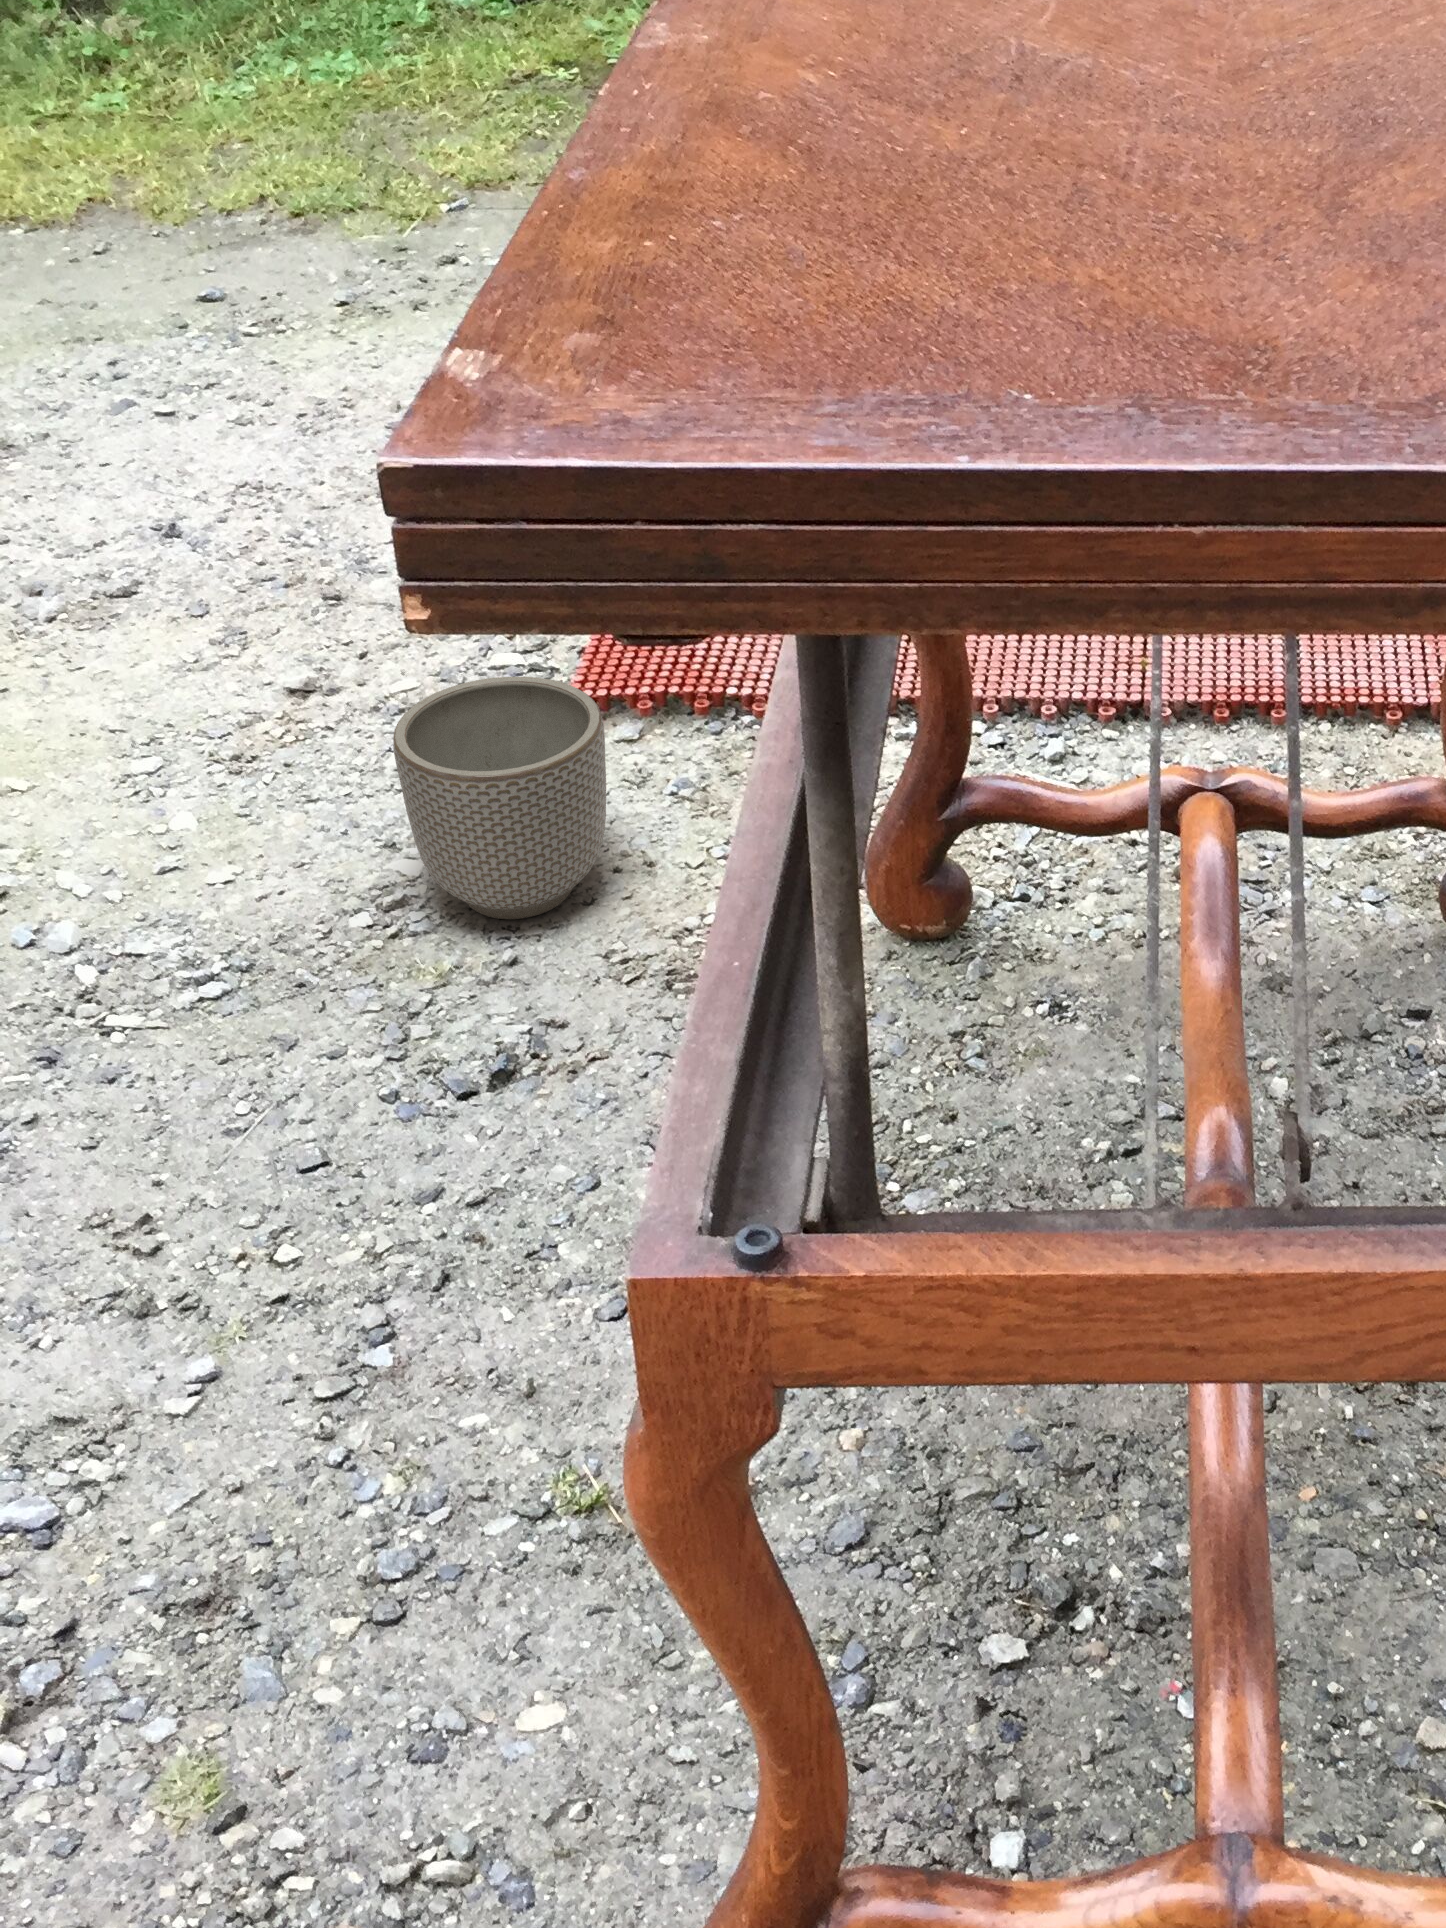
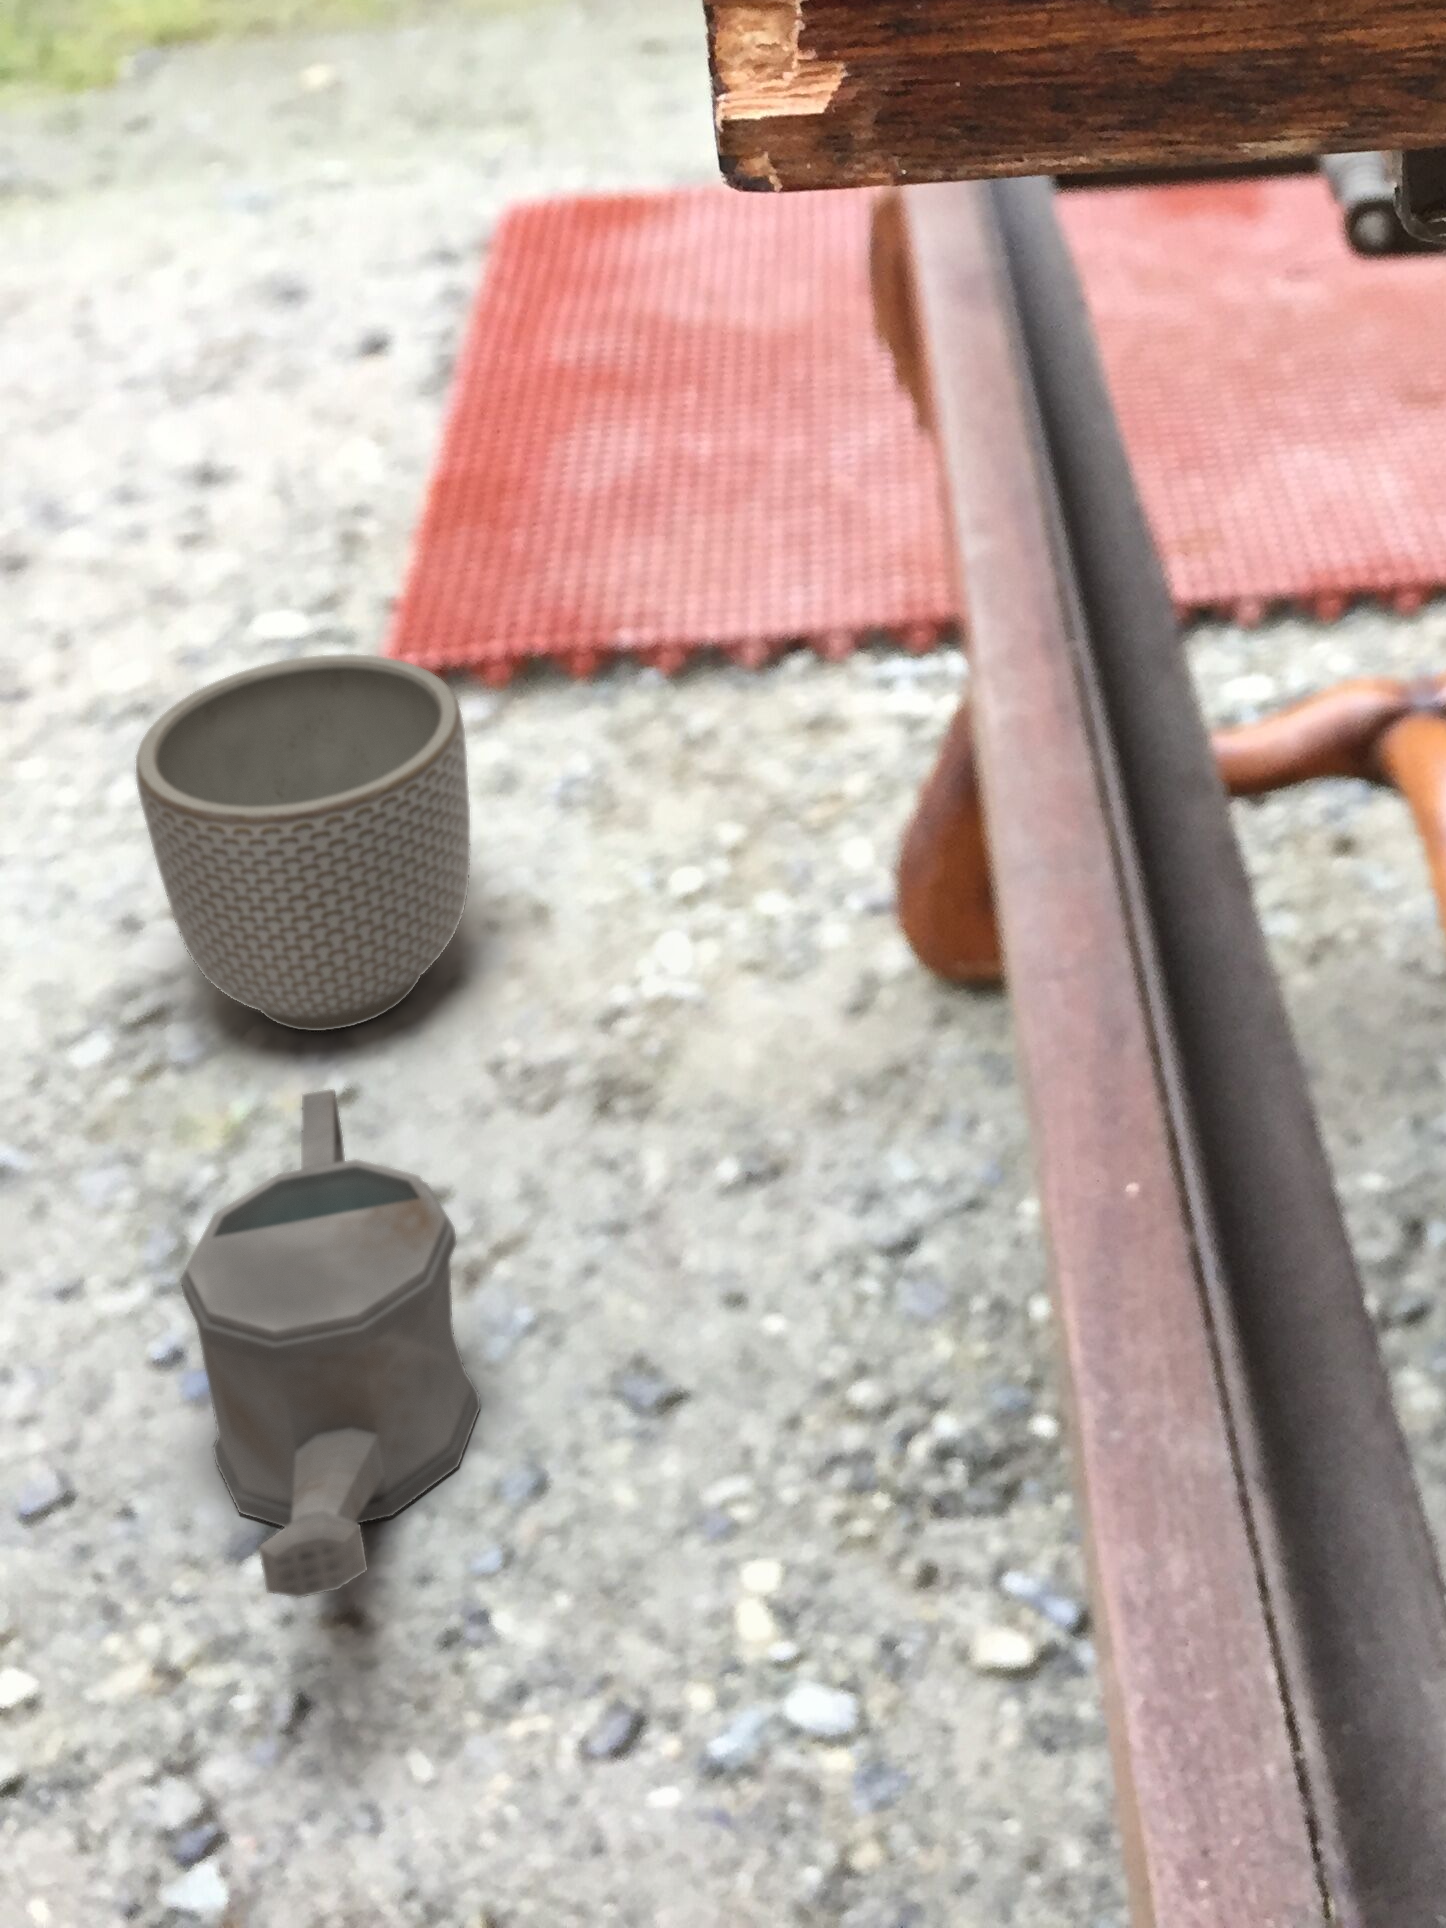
watering can: none [393,946,569,1210] -> present [181,1089,480,1597]

